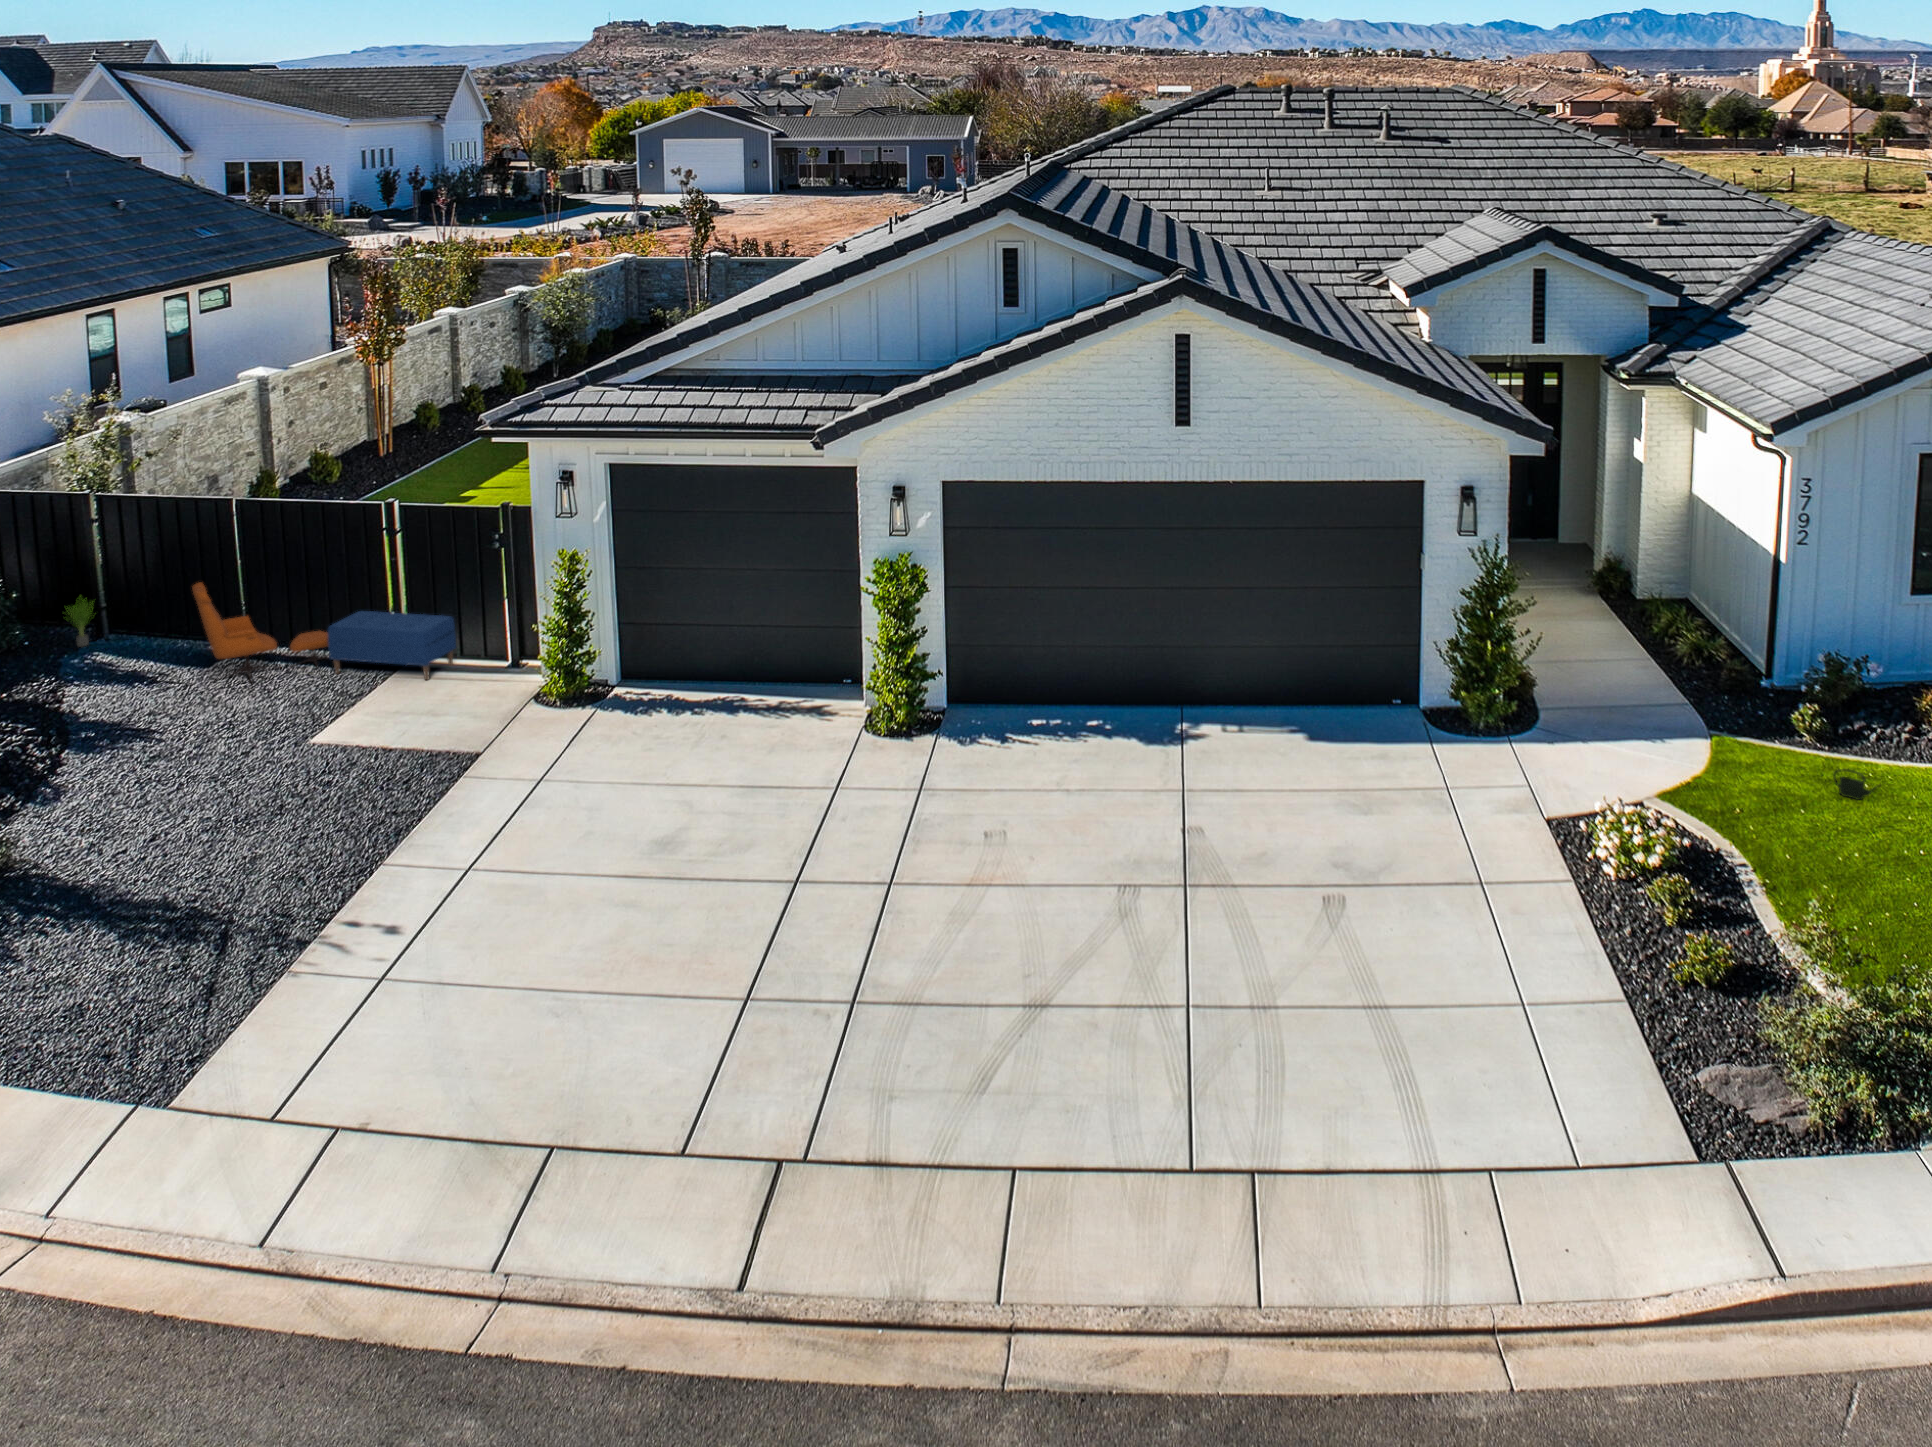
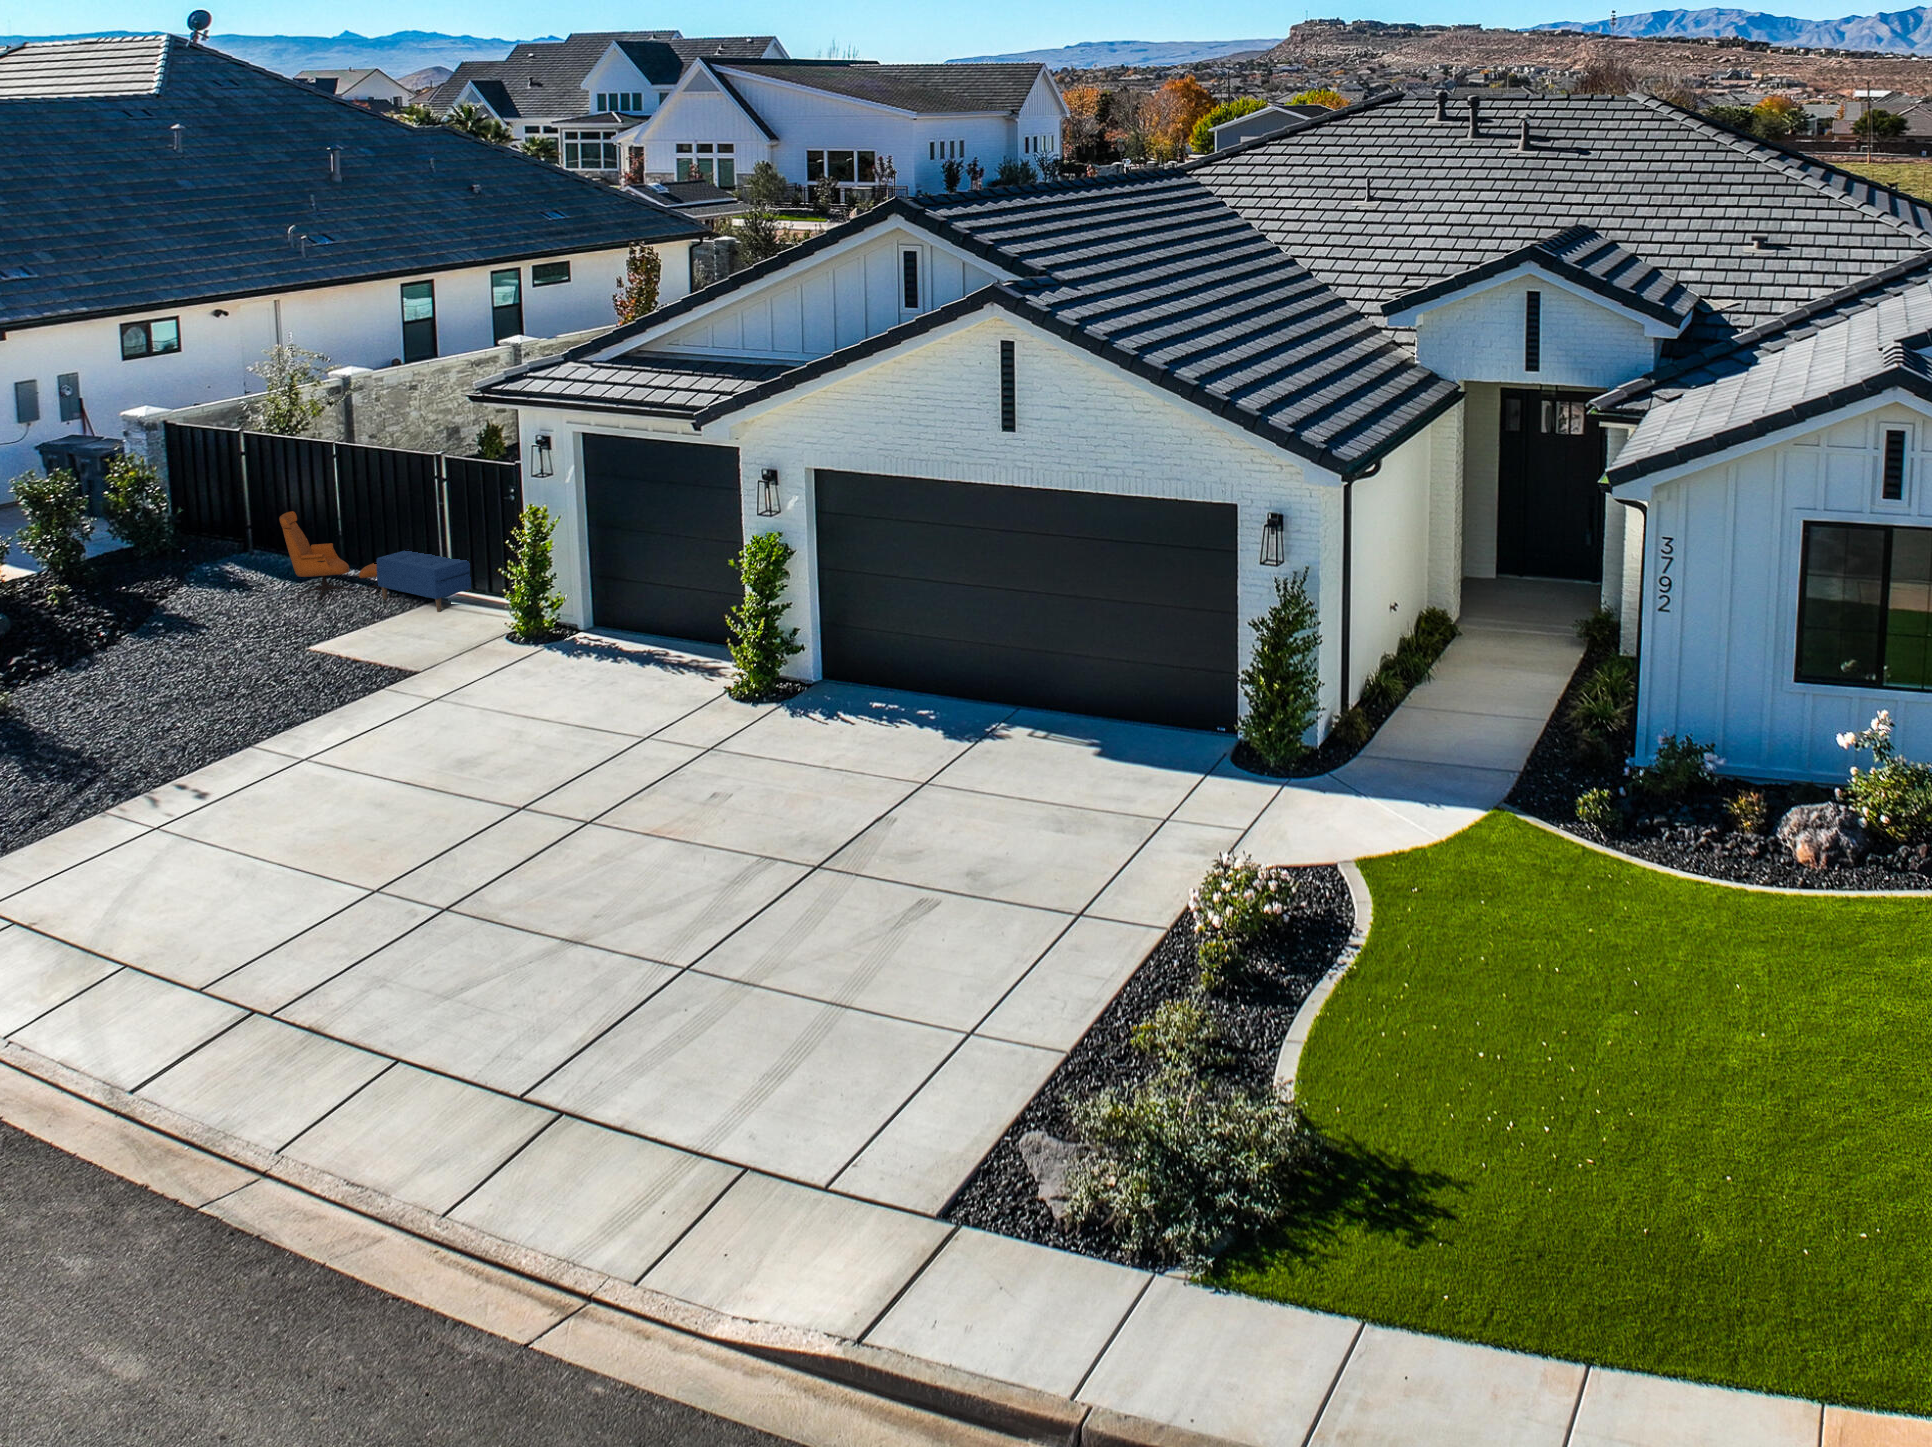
potted plant: present [69,600,93,647] -> none [233,516,261,559]
watering can: present [1833,769,1876,800] -> none [1535,855,1572,892]

